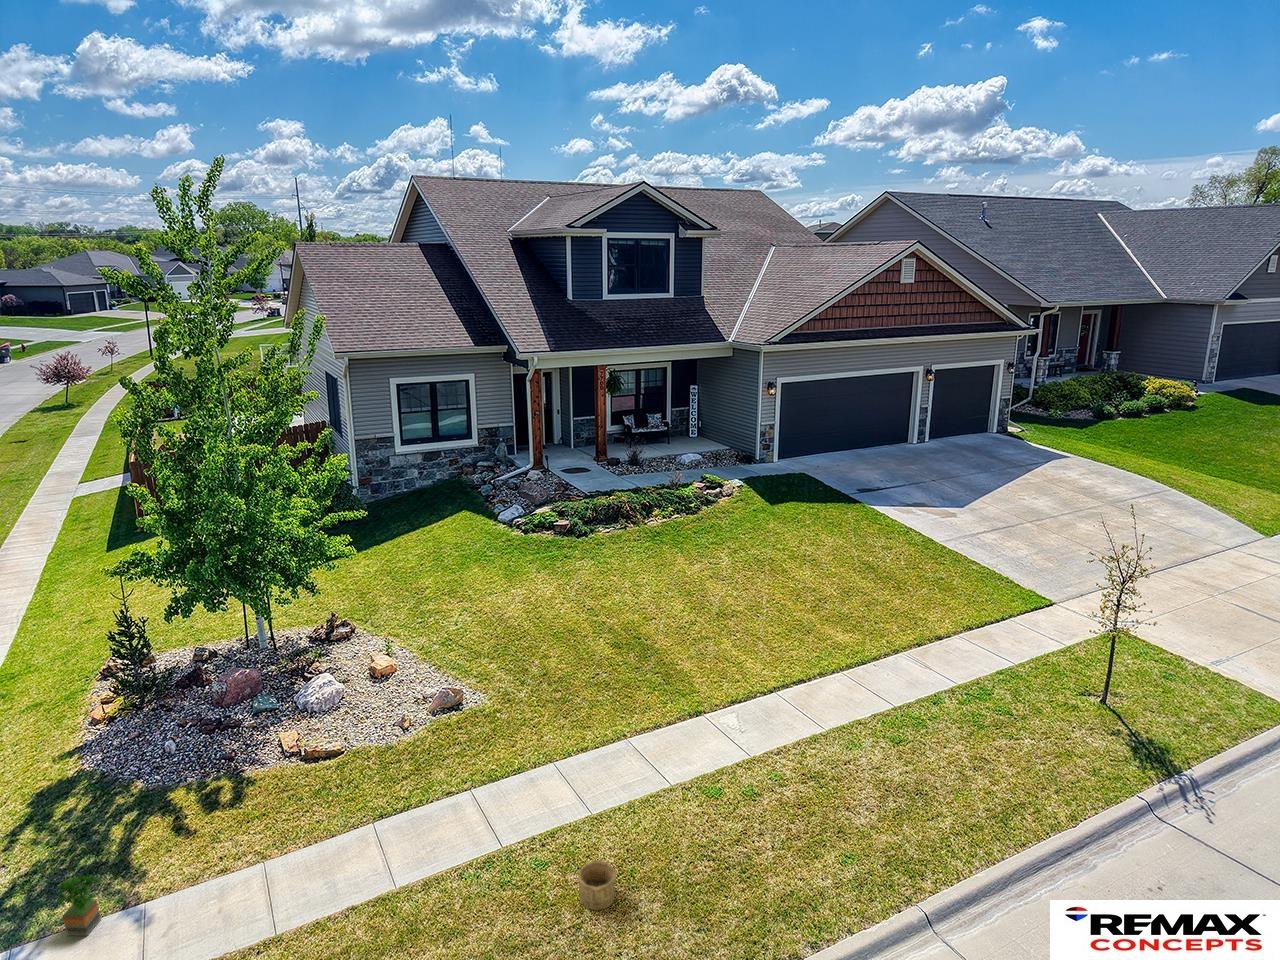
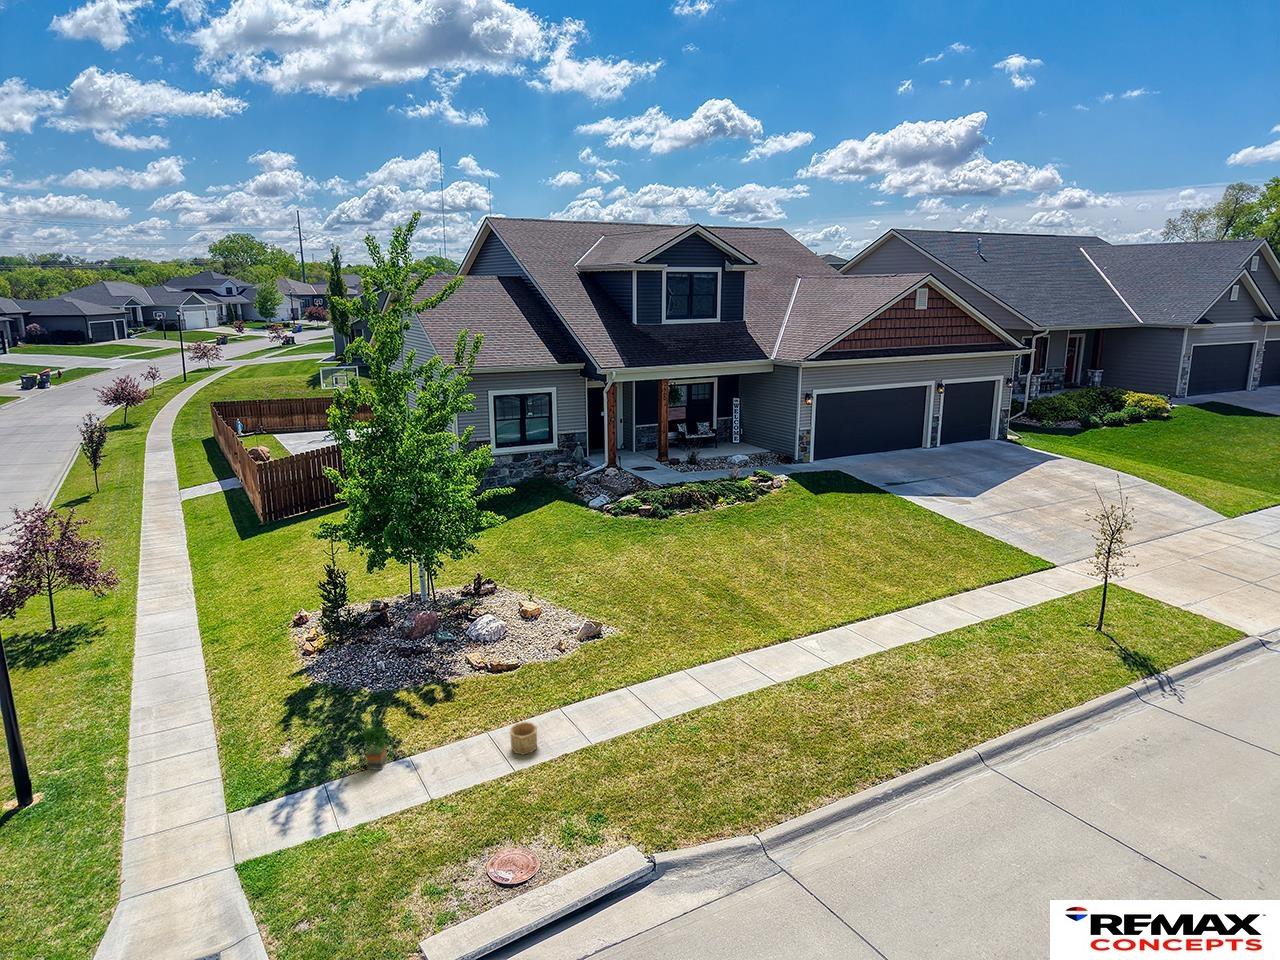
wooden bucket: present [578,861,616,911] -> present [510,722,537,755]

